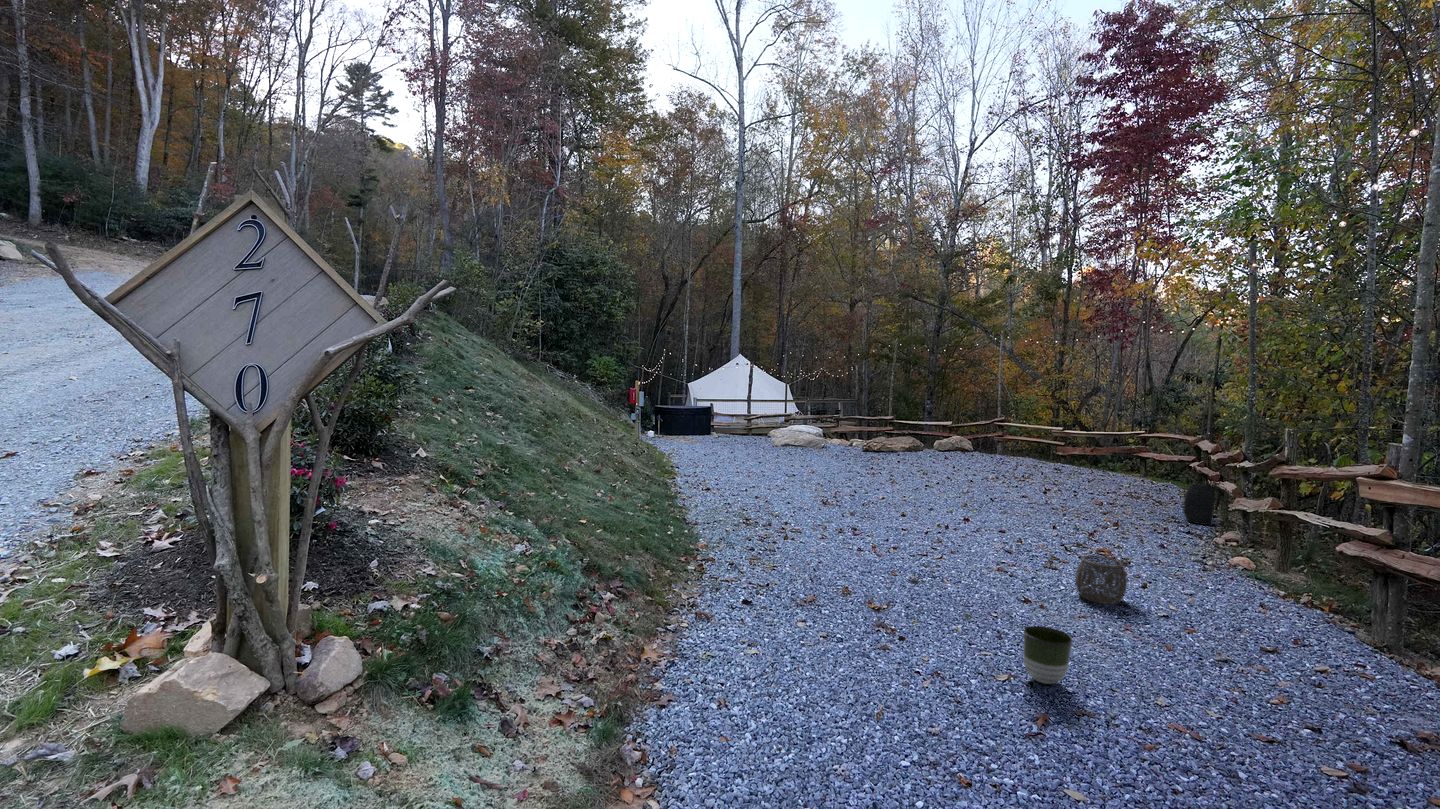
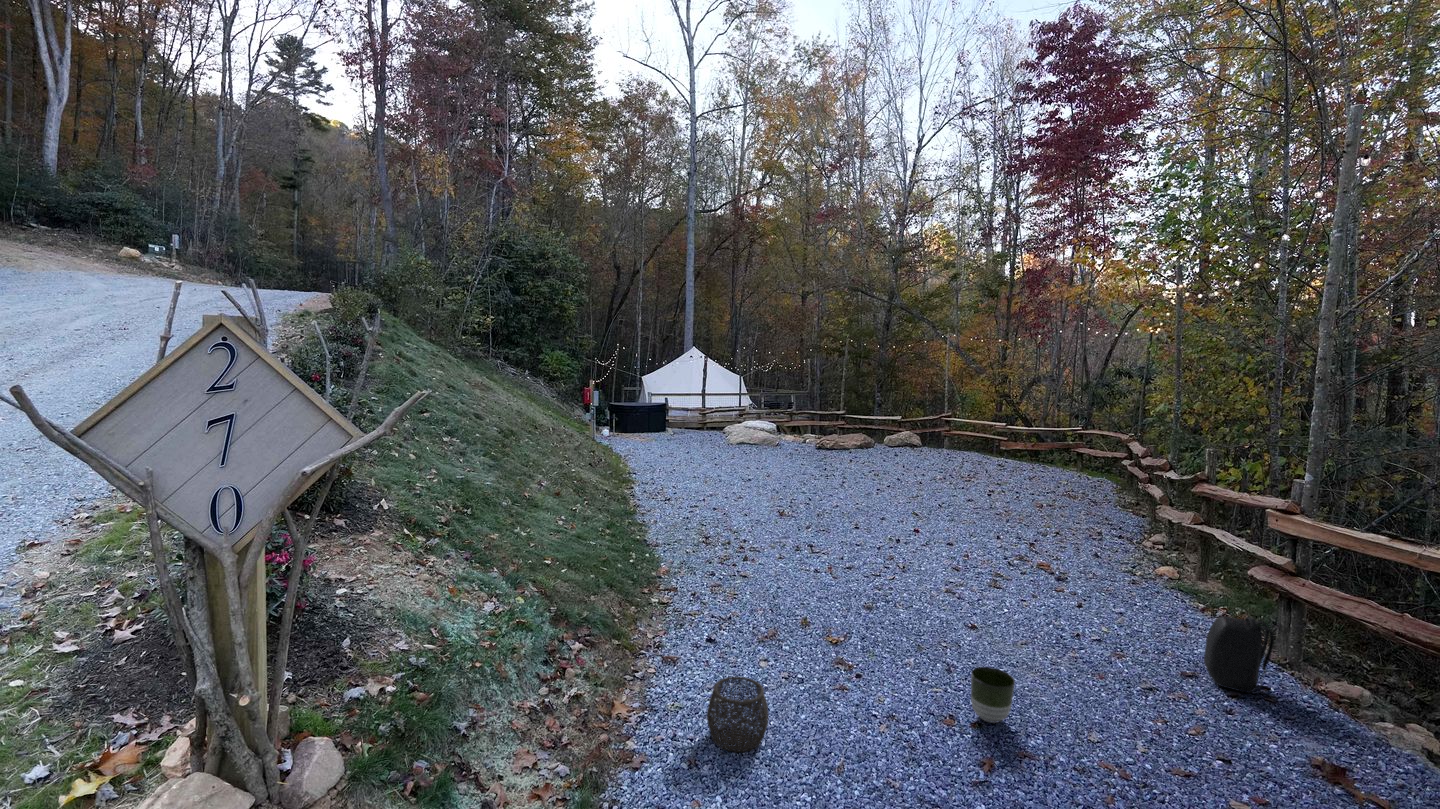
backpack: present [1183,483,1221,525] -> present [1204,616,1274,693]
woven basket: present [1075,555,1127,604] -> present [707,676,769,752]

